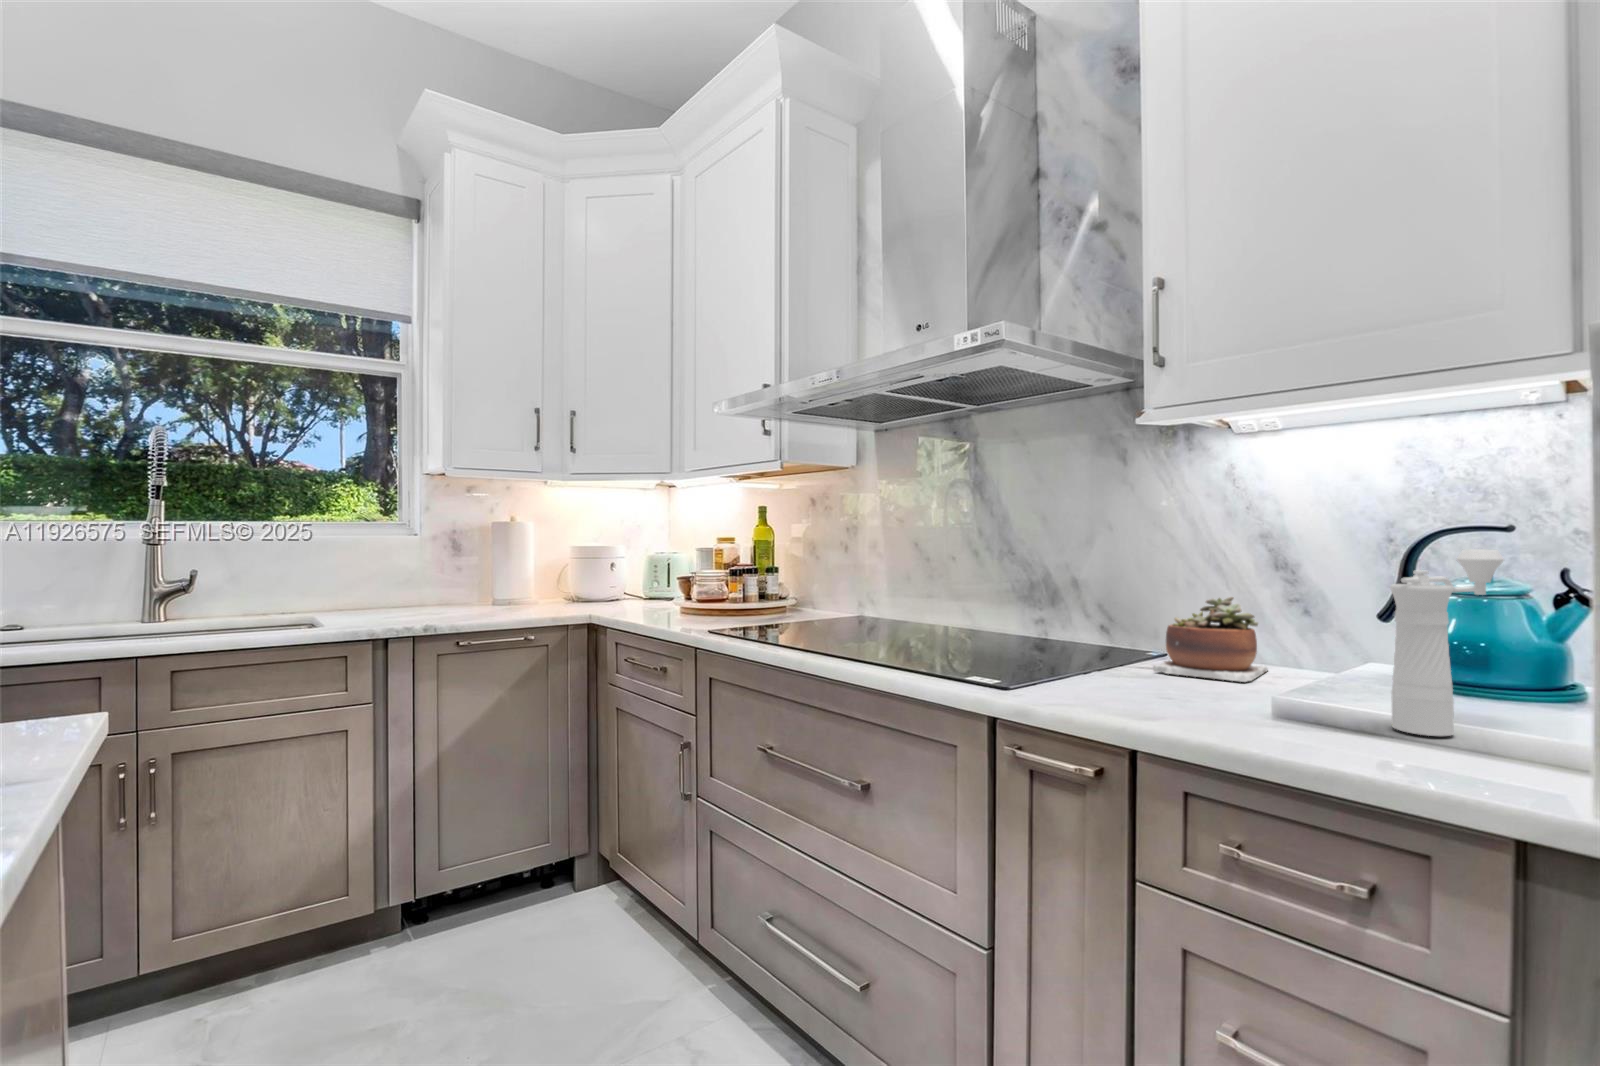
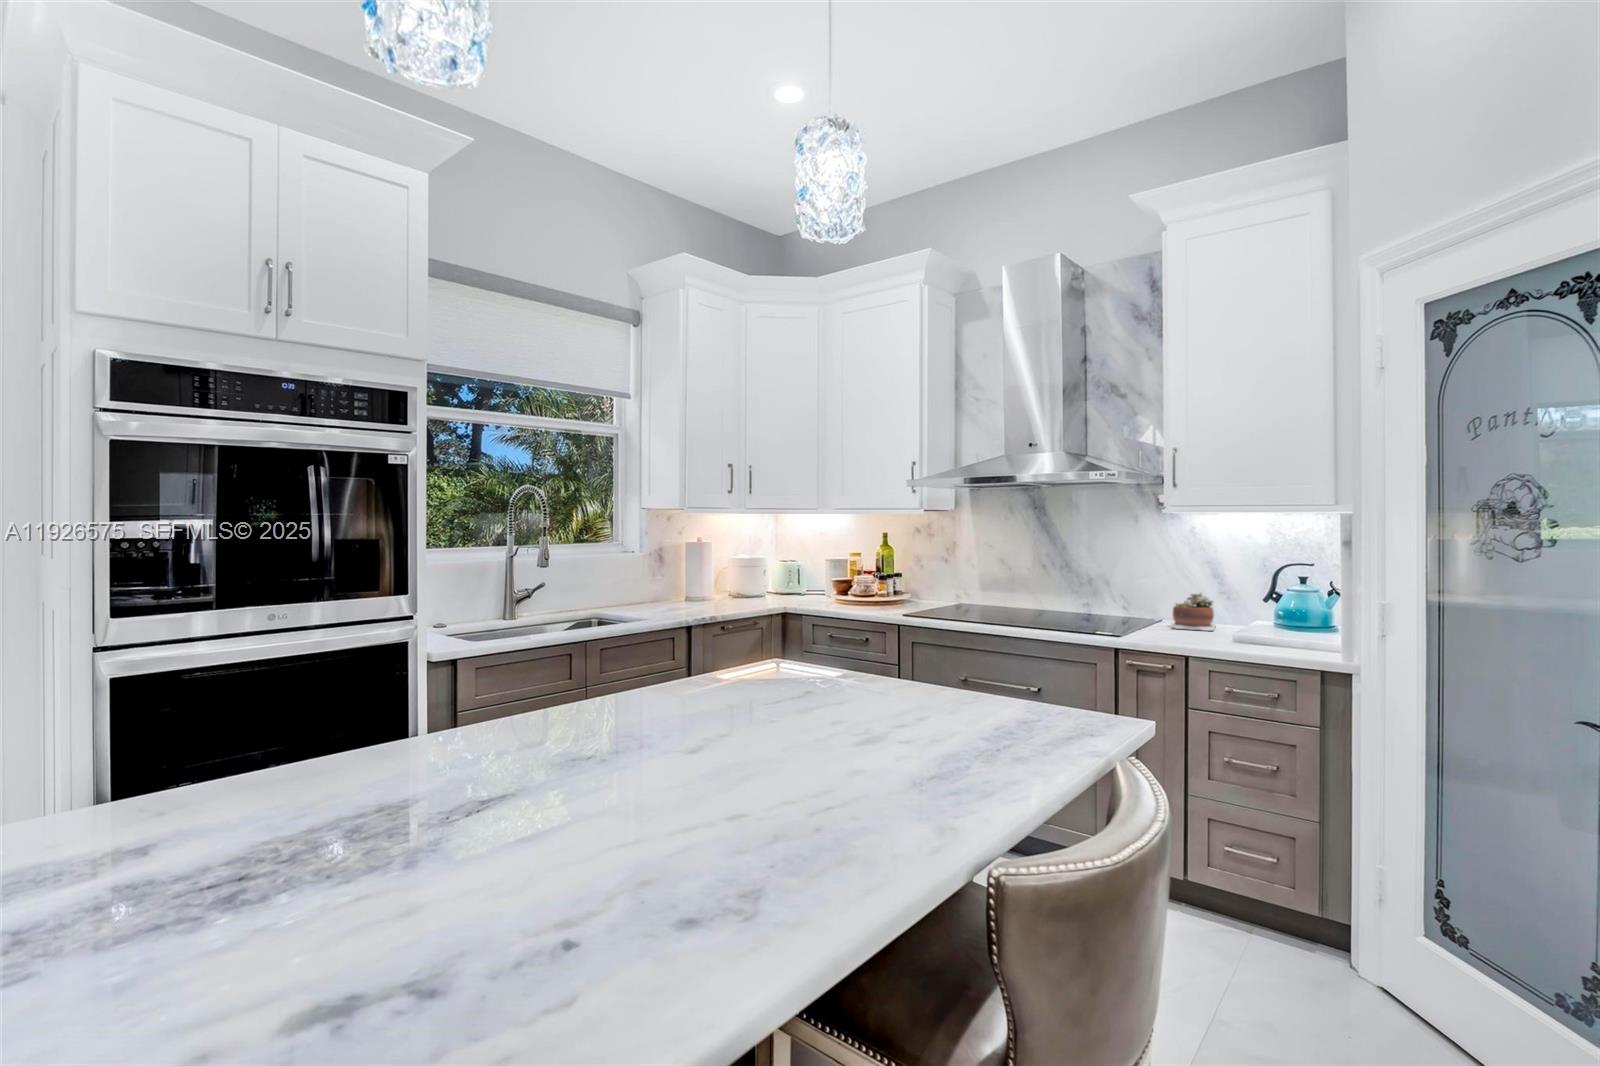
pepper mill: present [1390,549,1504,736] -> none [1276,576,1313,645]

